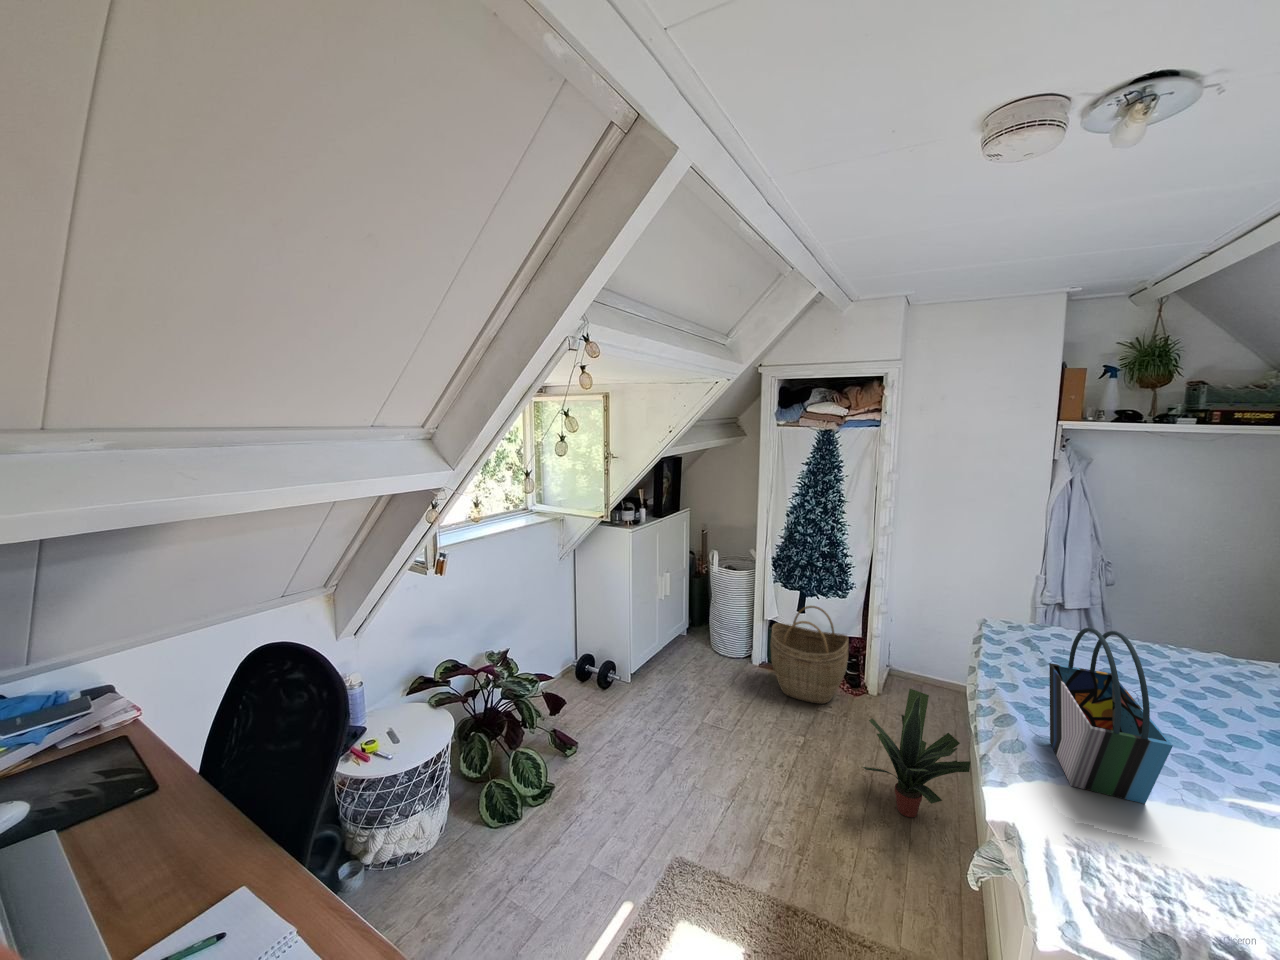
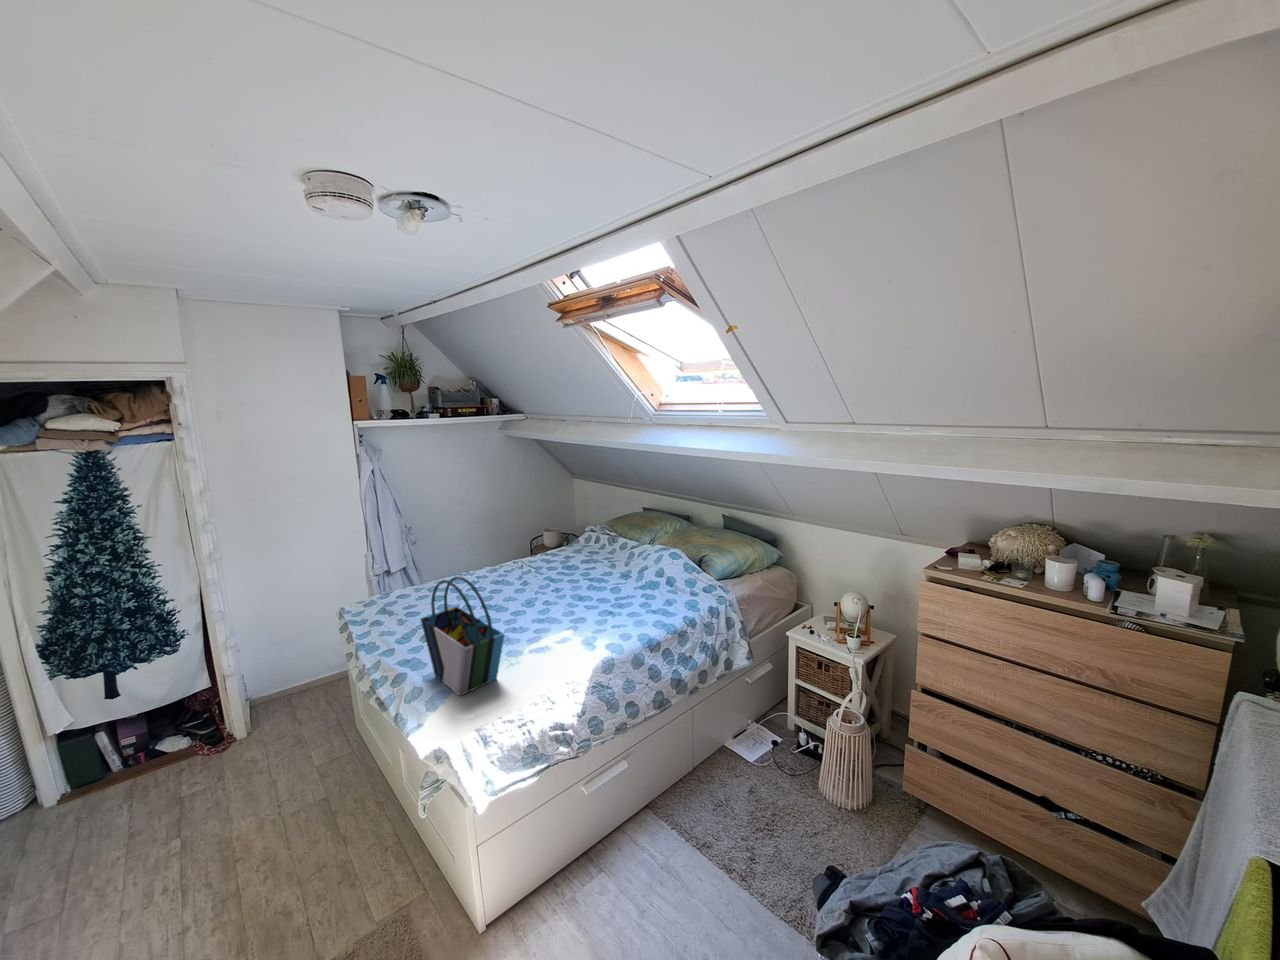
woven basket: present [771,606,848,704] -> none [66,679,204,814]
potted plant: present [863,689,970,817] -> none [266,700,375,824]

